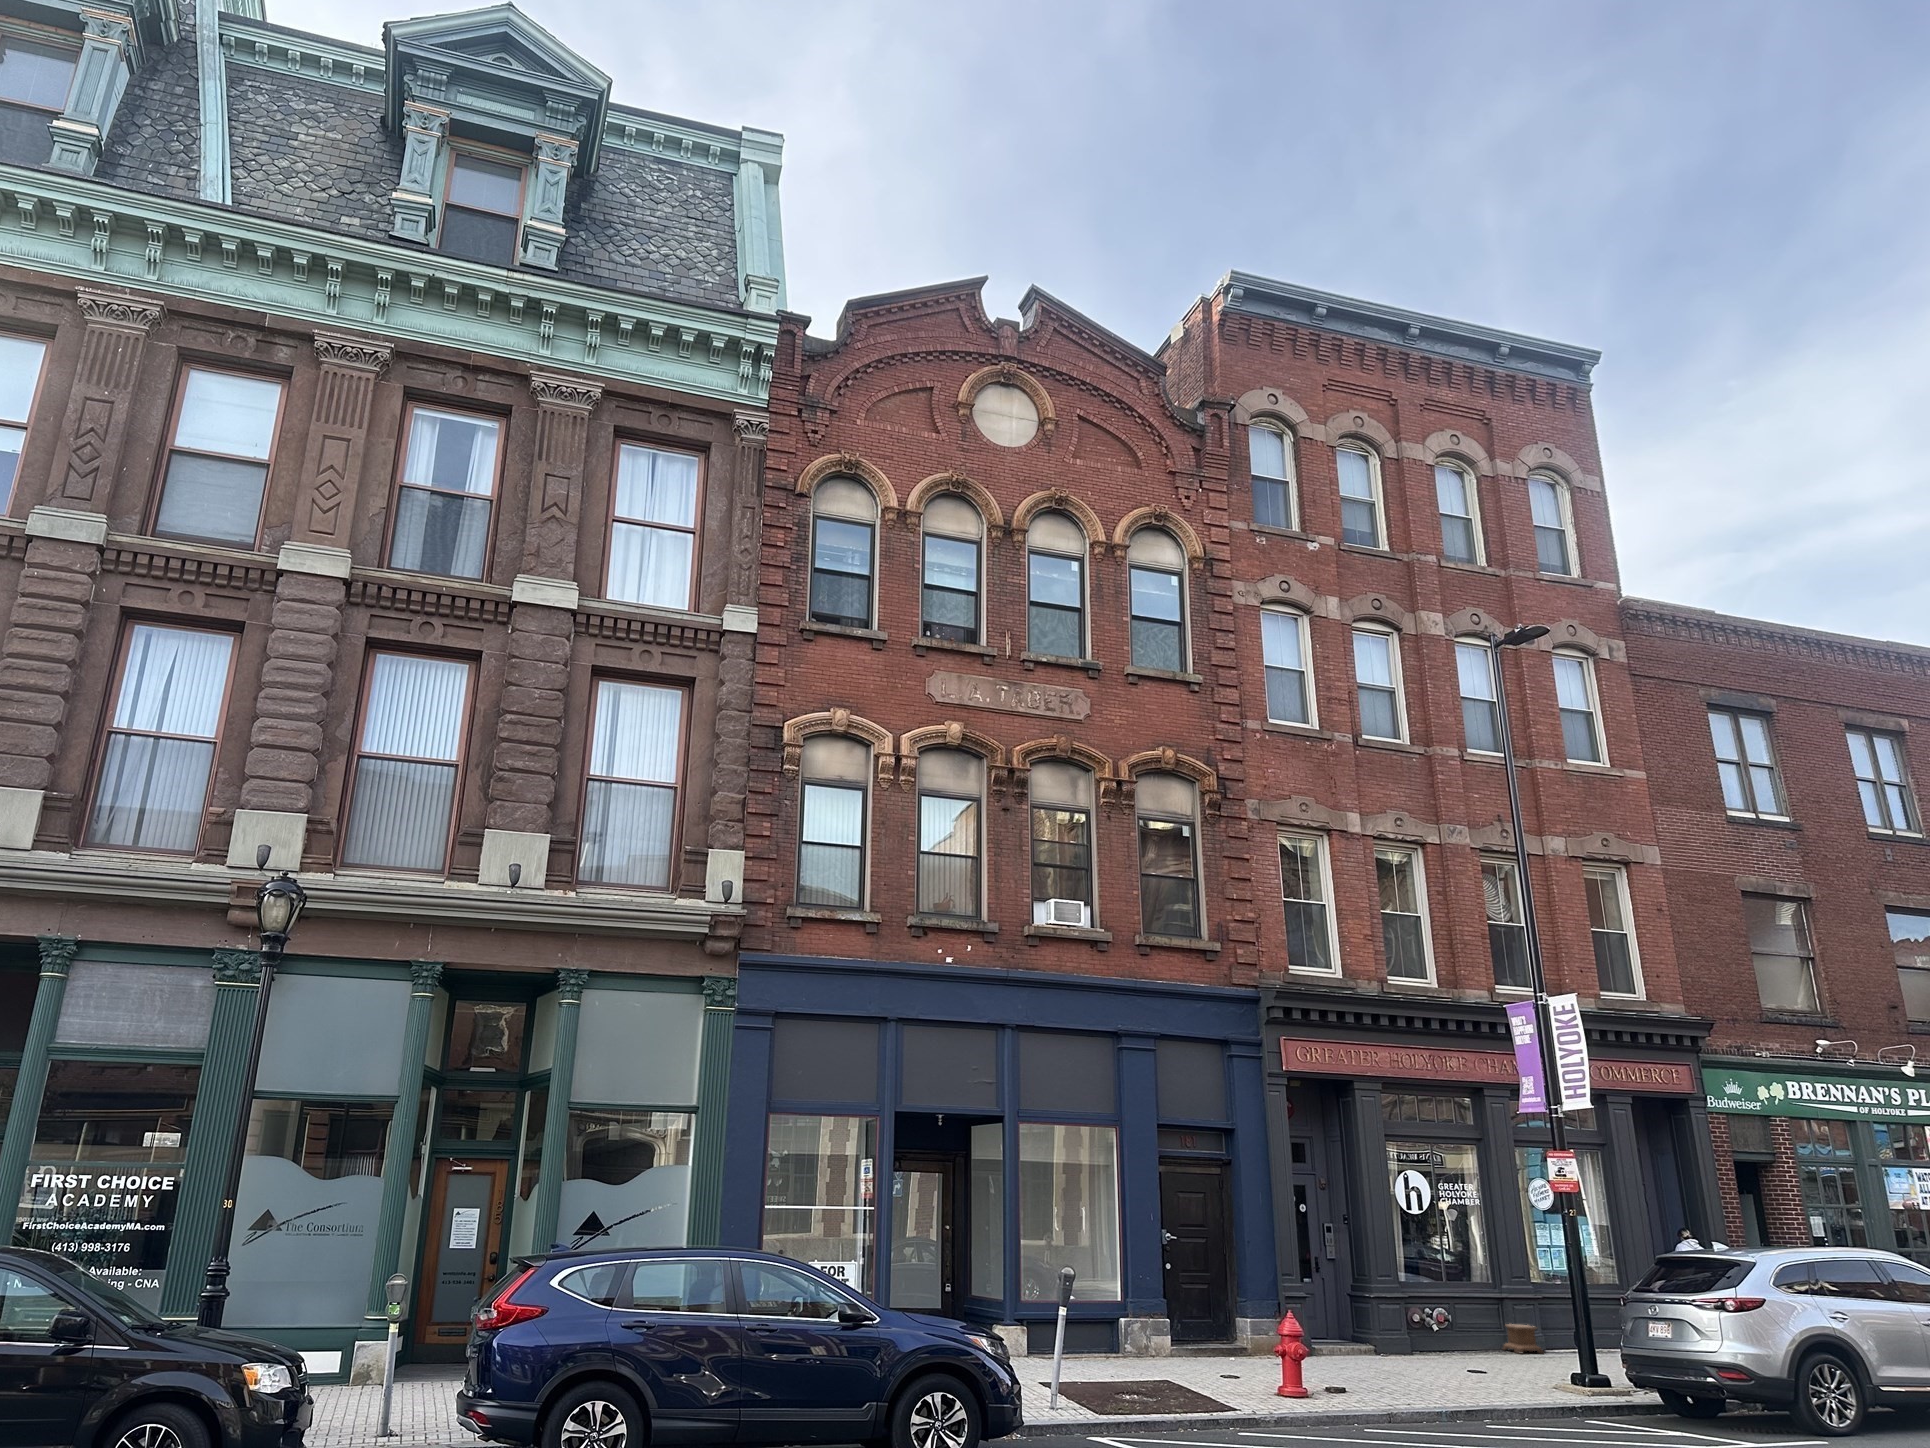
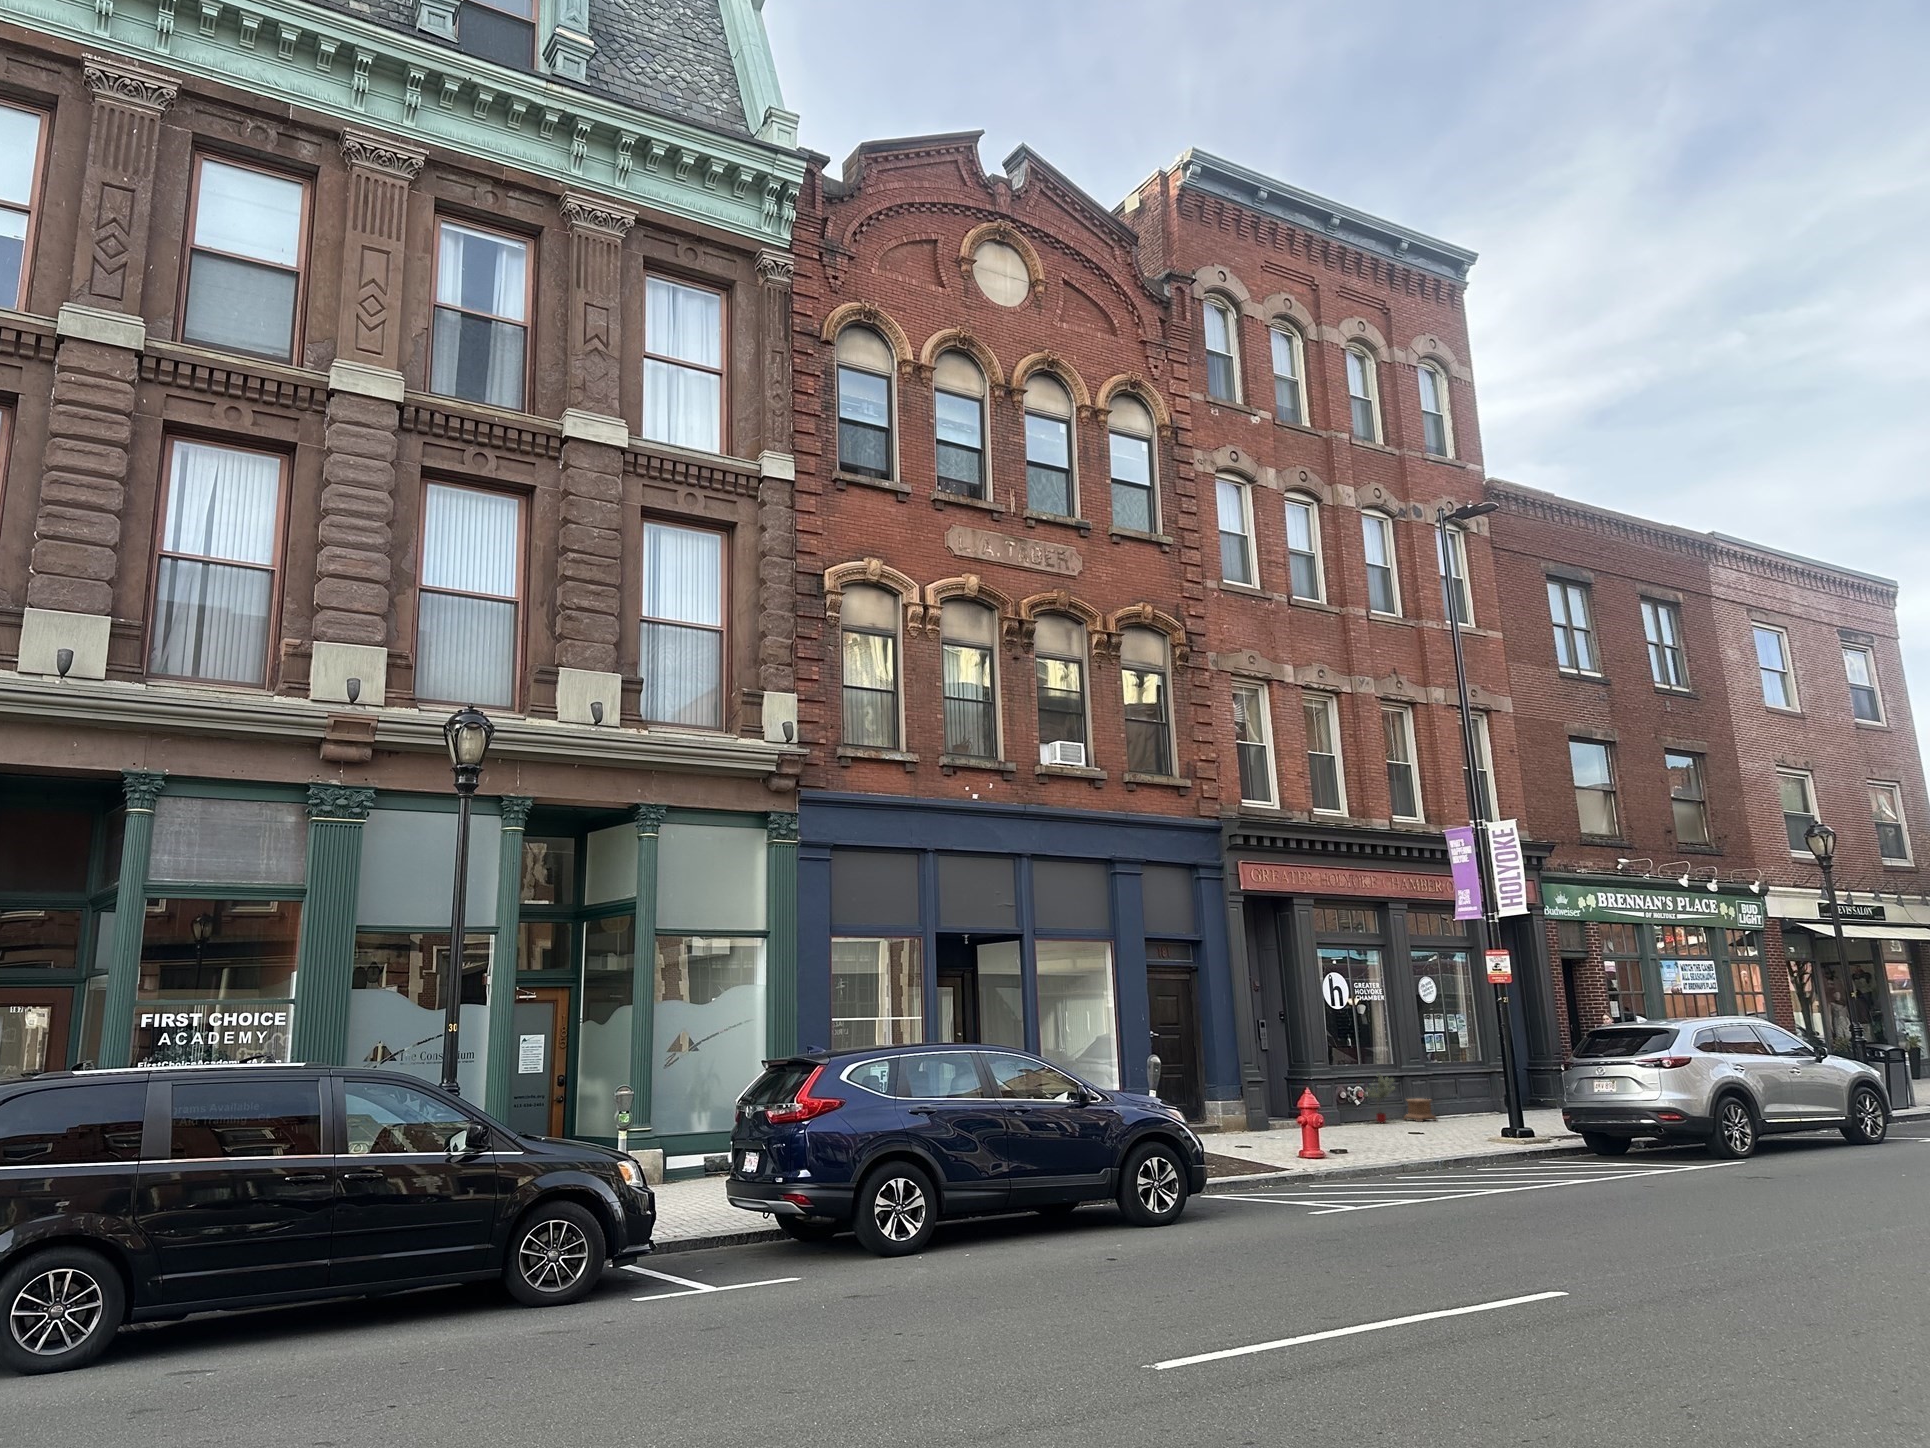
potted tree: none [1443,1289,1486,1353] -> present [1364,1073,1395,1123]

